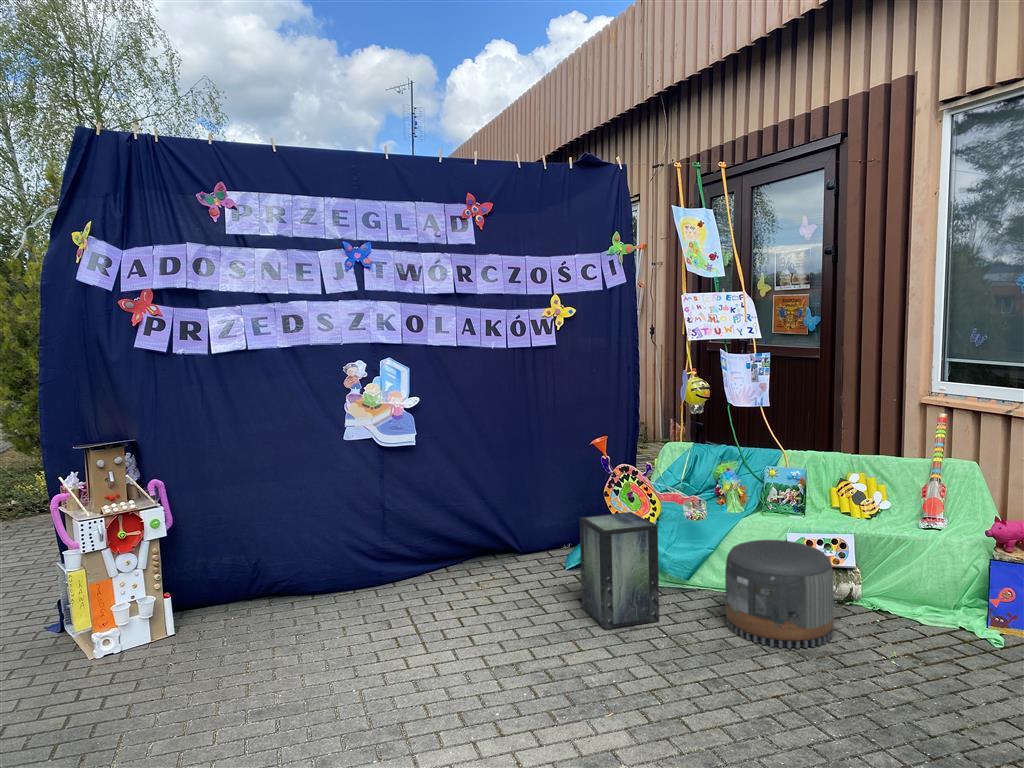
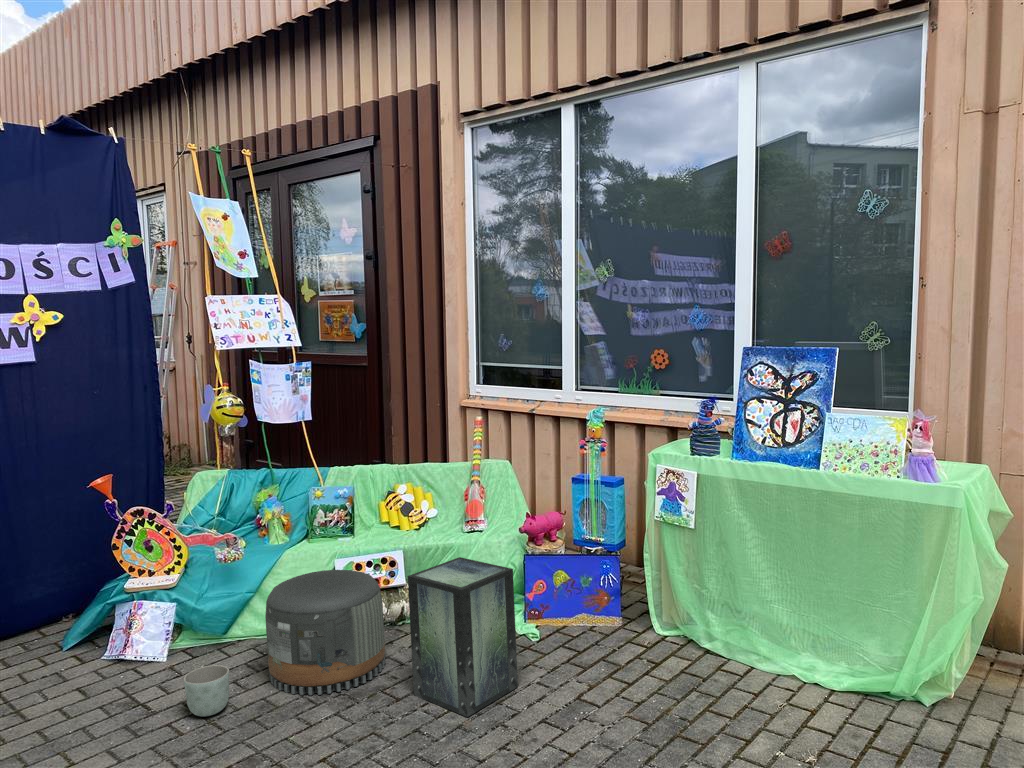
storage box: present [580,512,659,630] -> present [408,557,518,717]
planter: none [660,600,696,640] -> present [184,665,229,717]

